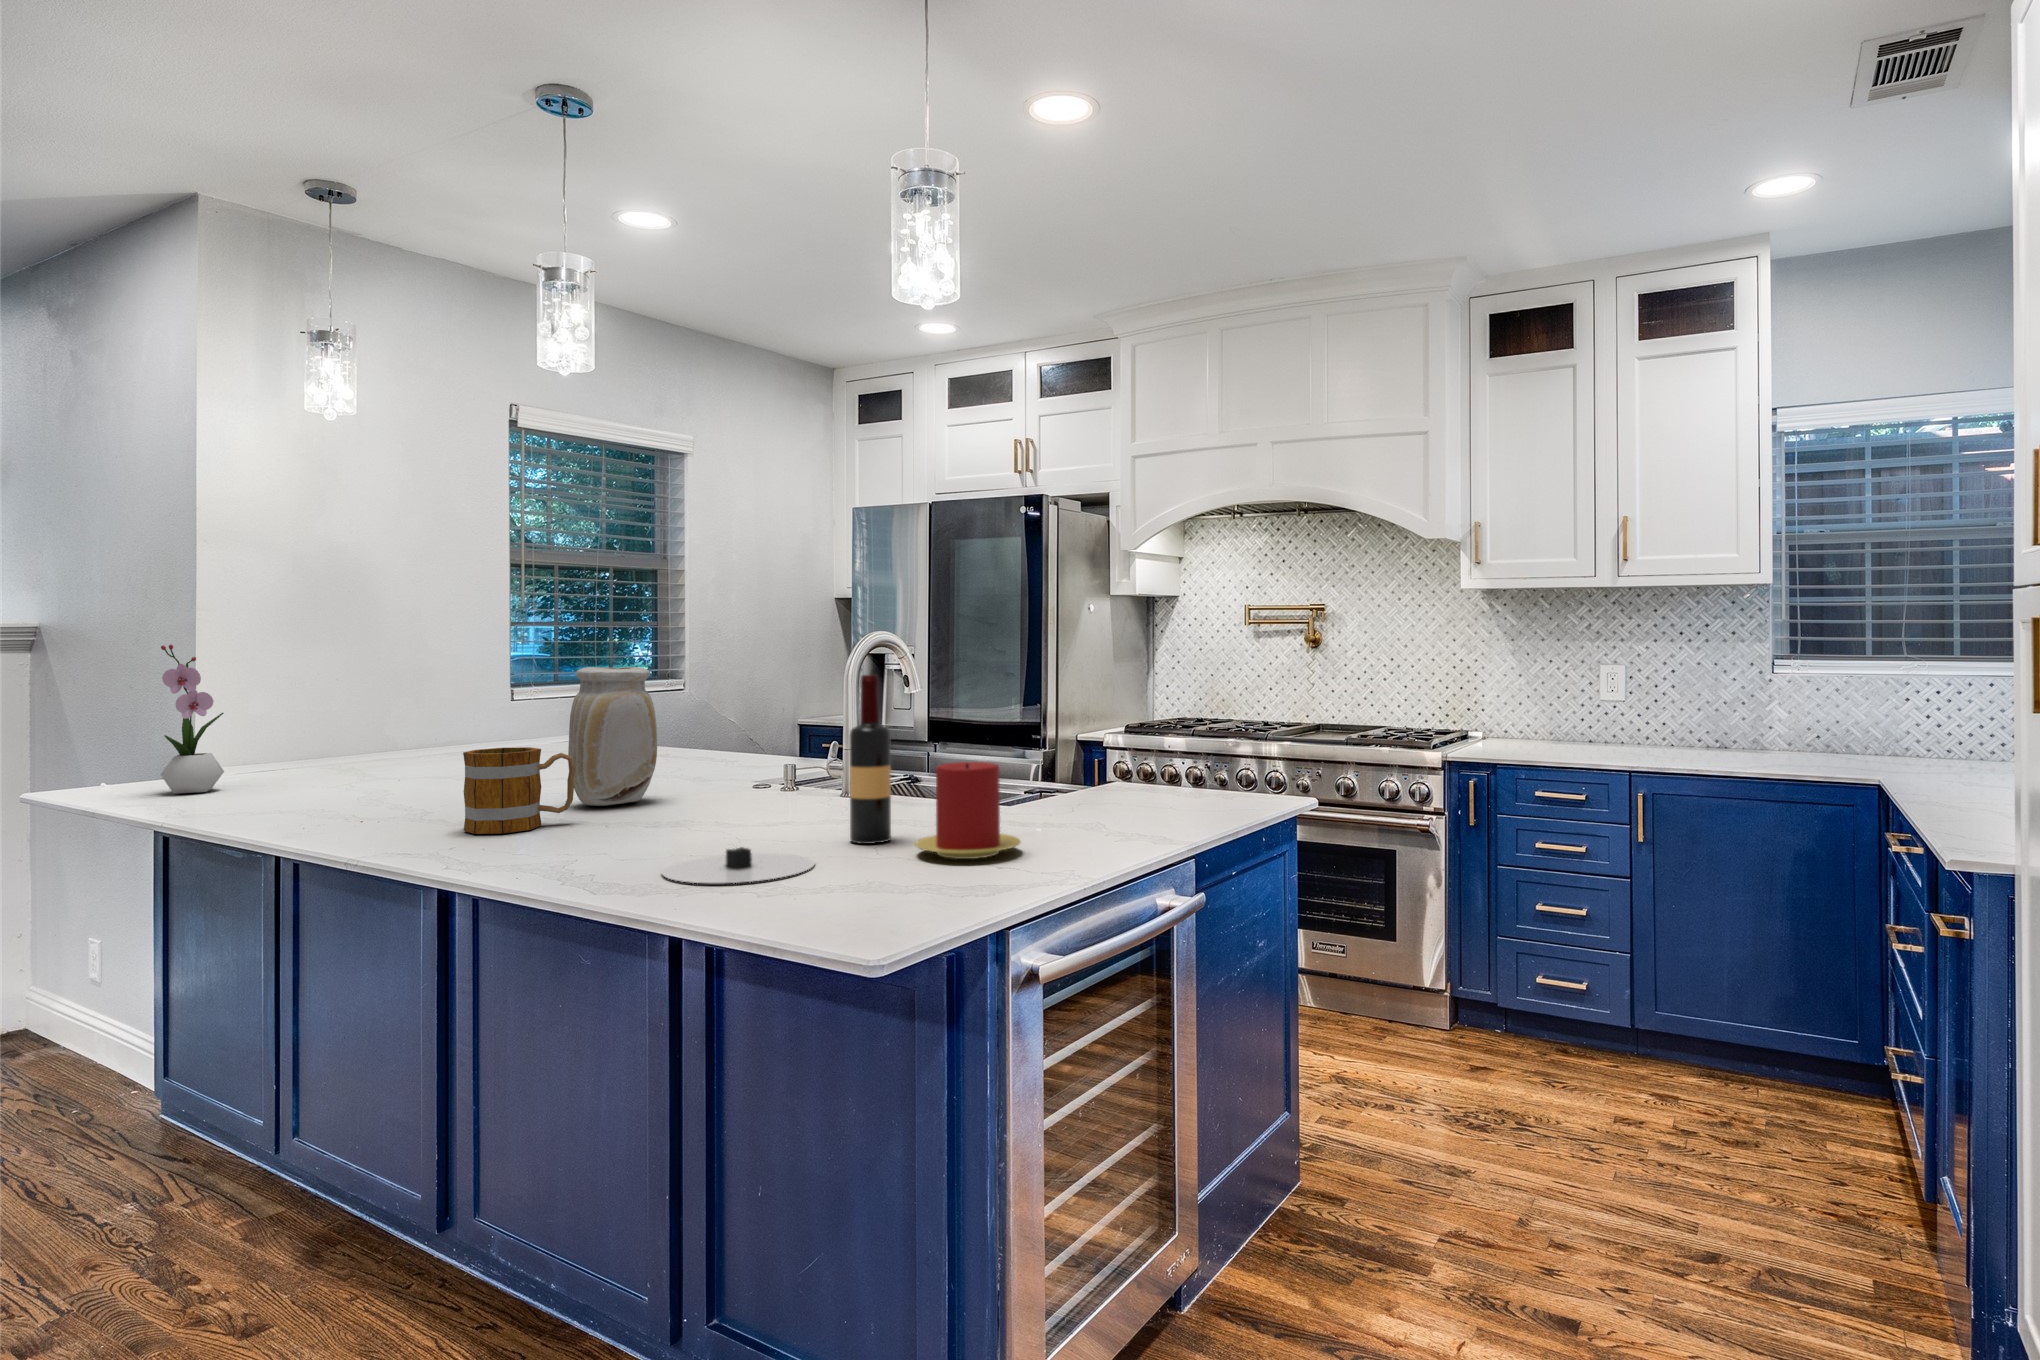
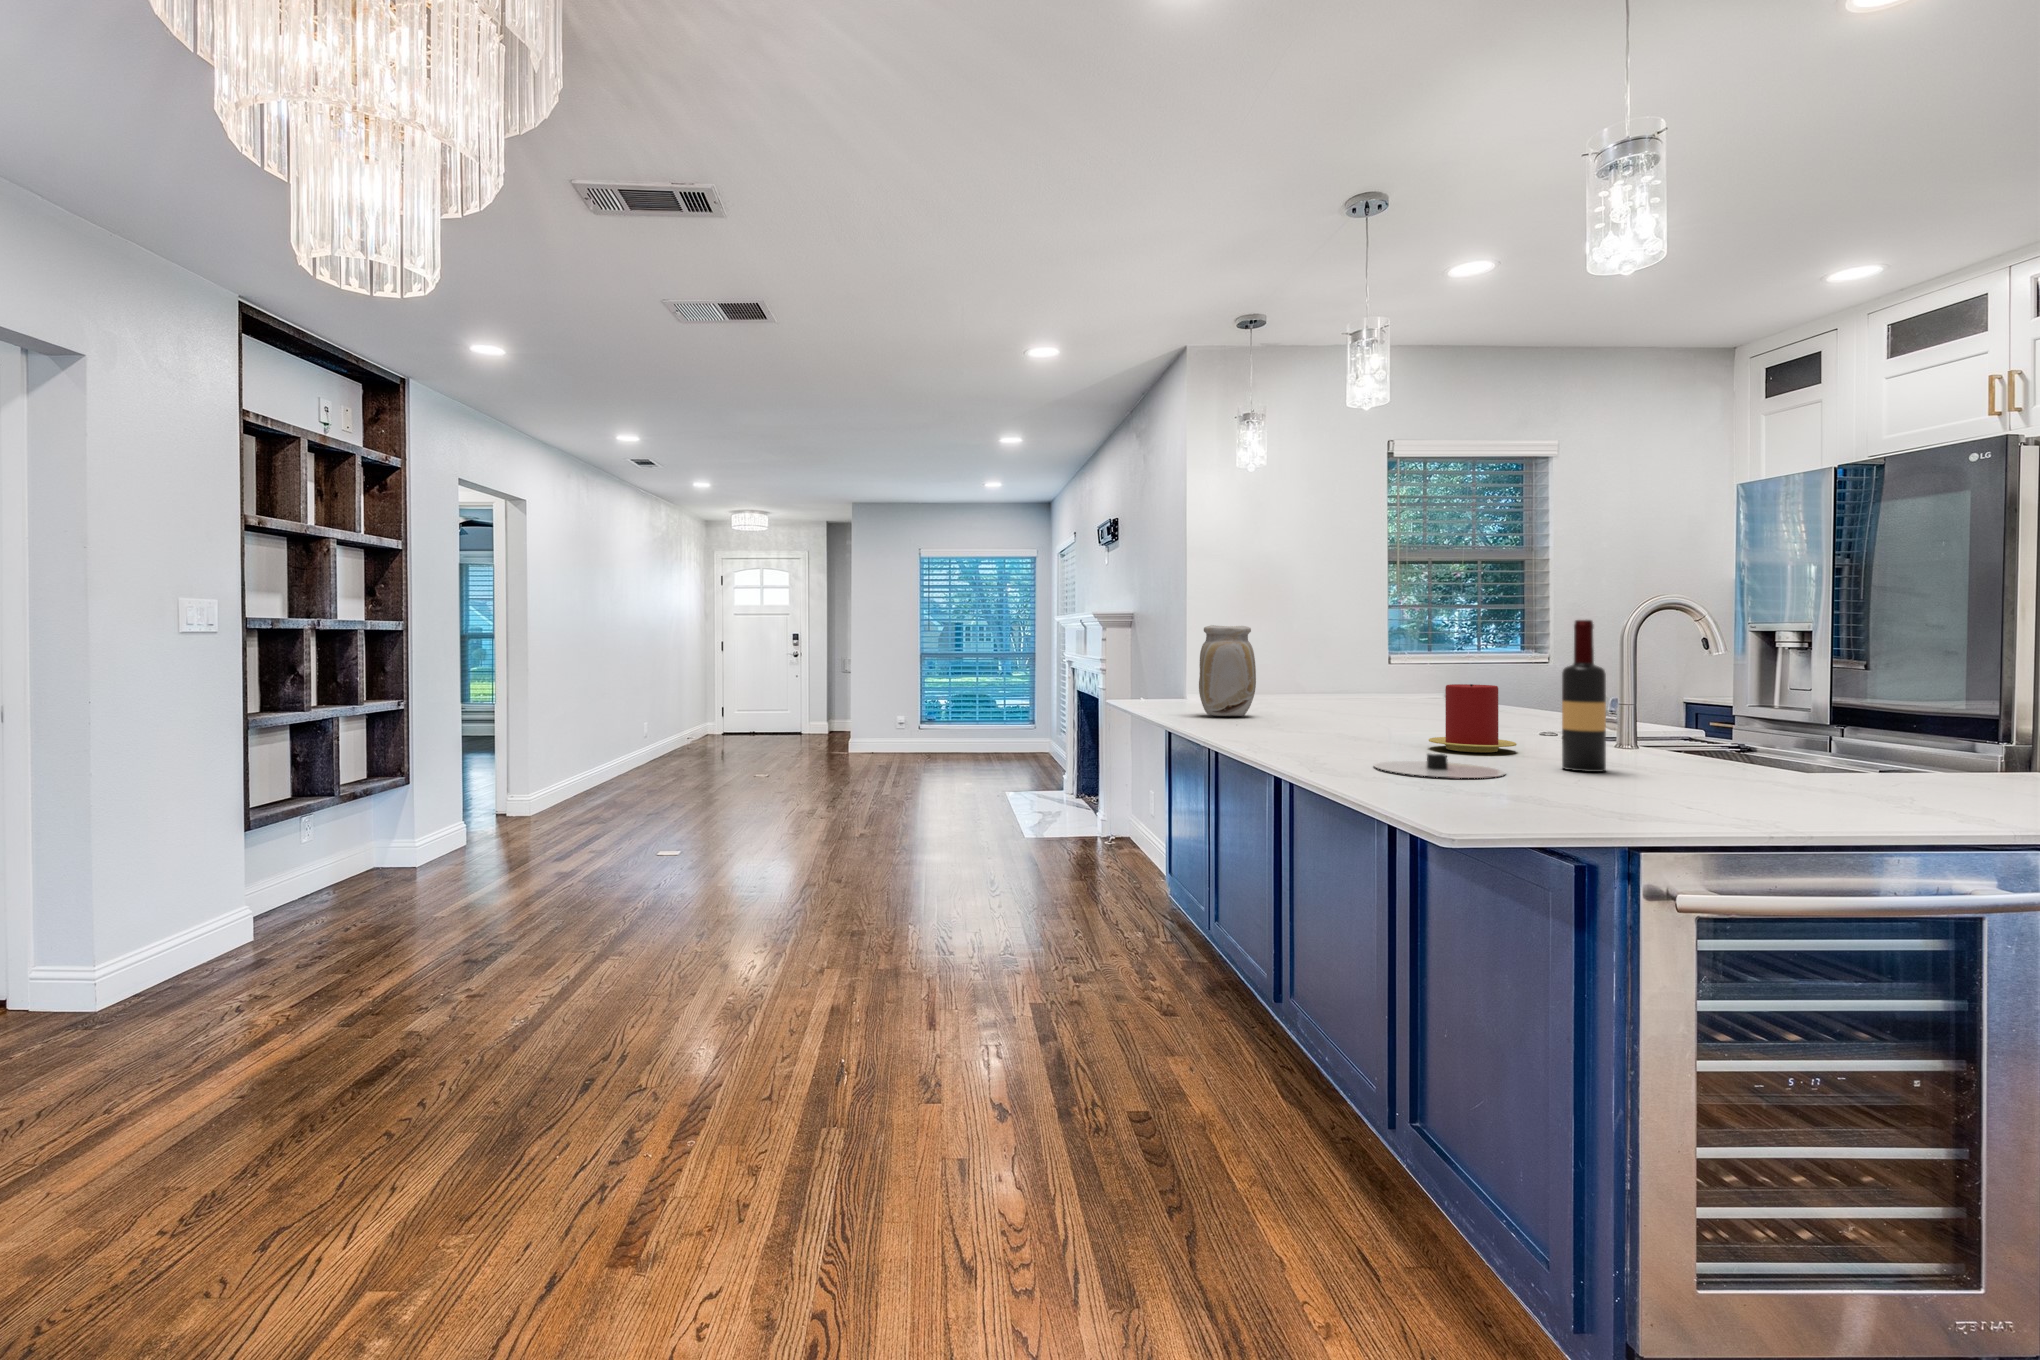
flower arrangement: present [161,644,224,794] -> none [1158,613,1191,702]
vase: present [568,667,657,806] -> present [1199,625,1256,716]
mug: present [463,747,575,834] -> none [1285,677,1361,735]
candle: present [915,762,1020,859] -> present [1429,684,1517,752]

